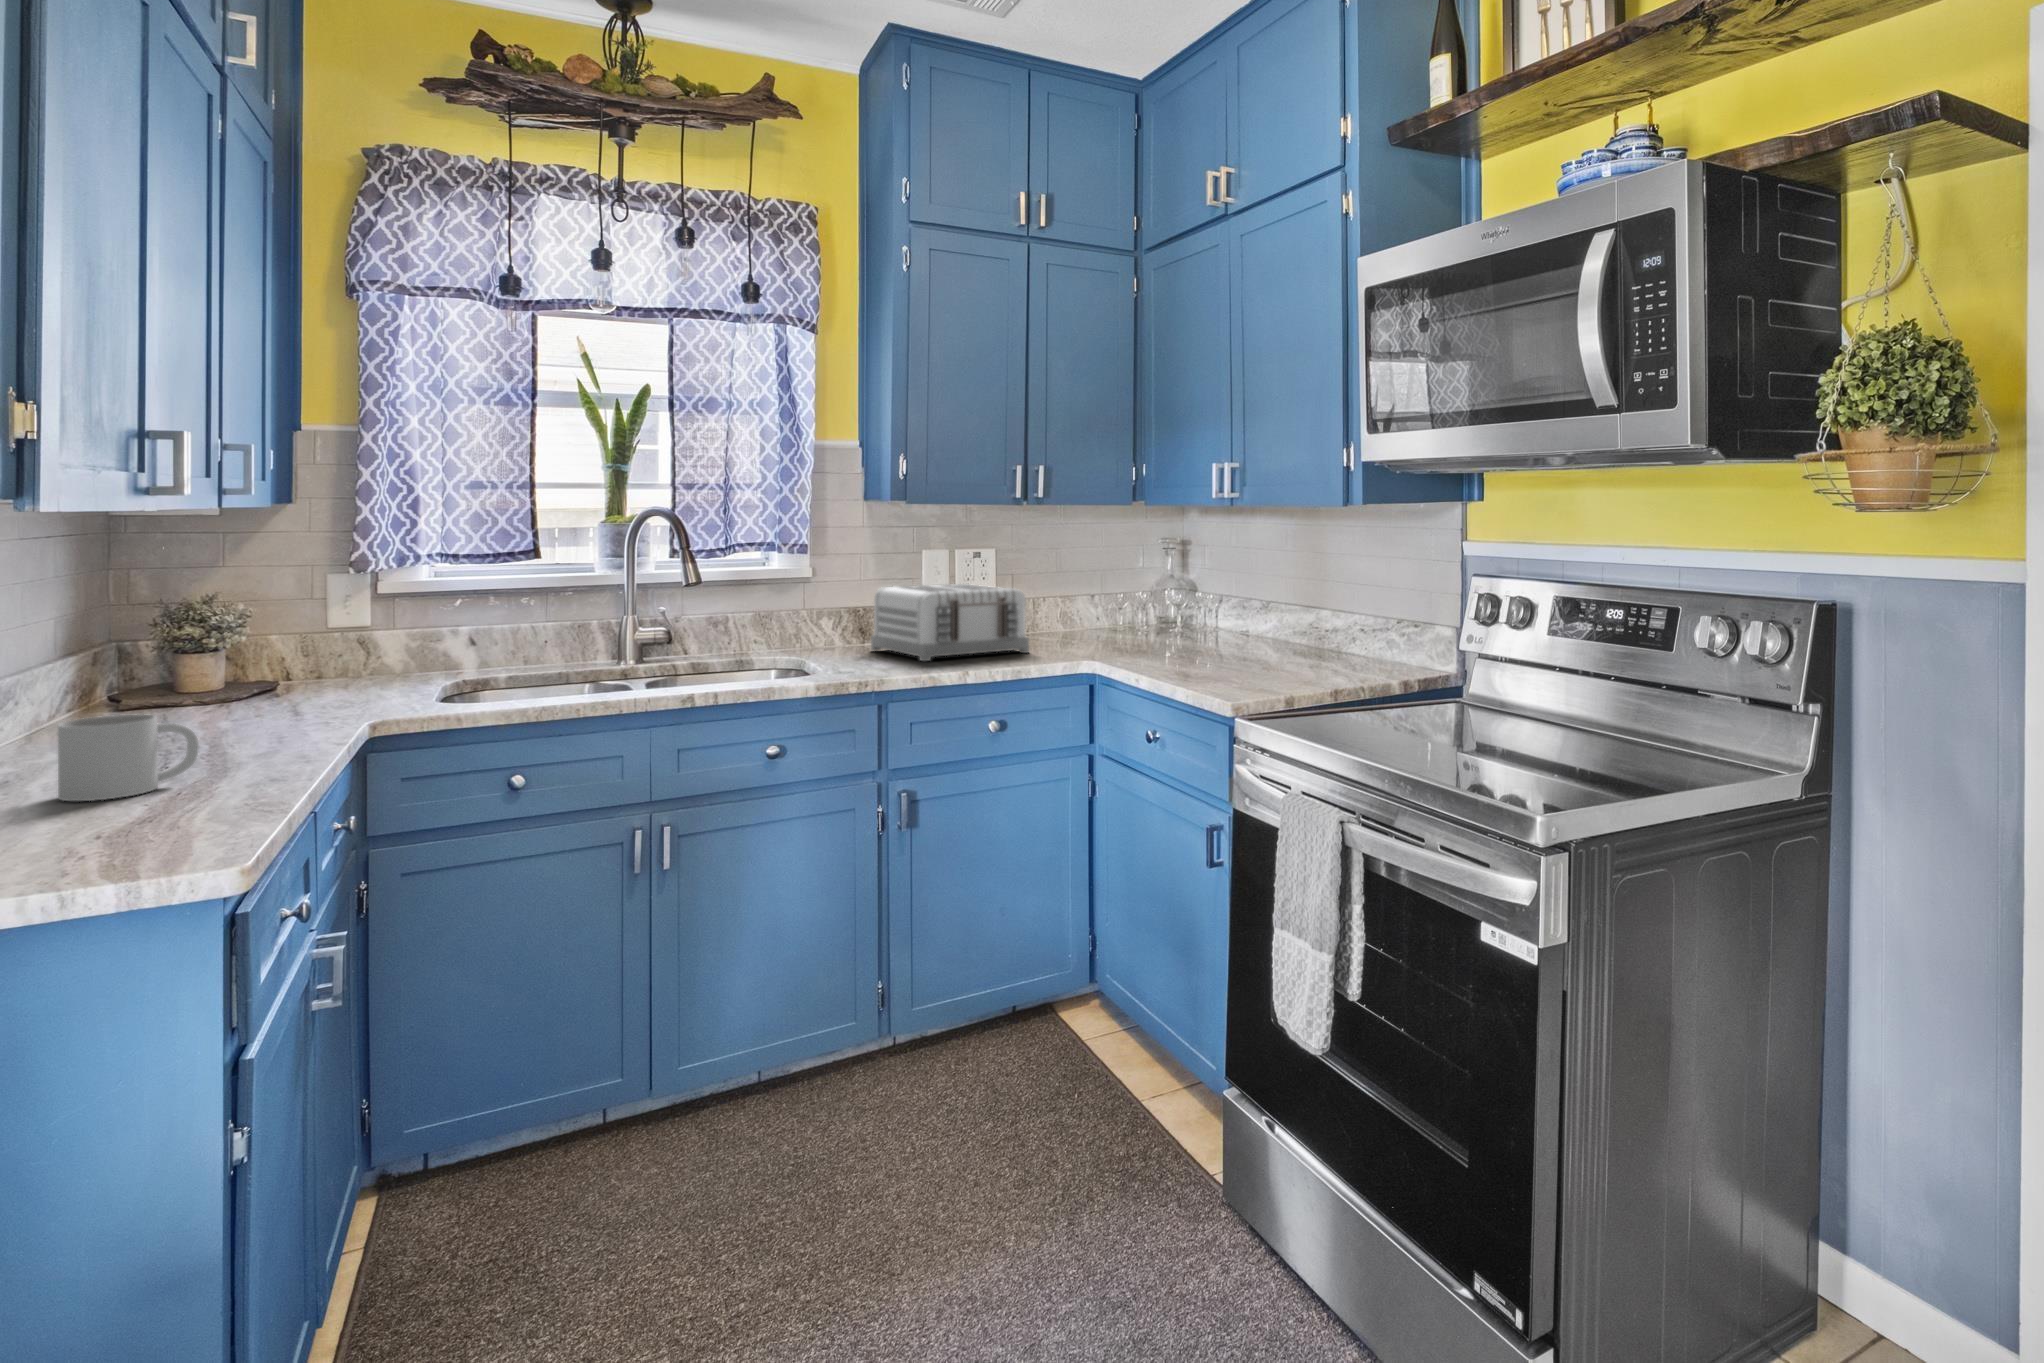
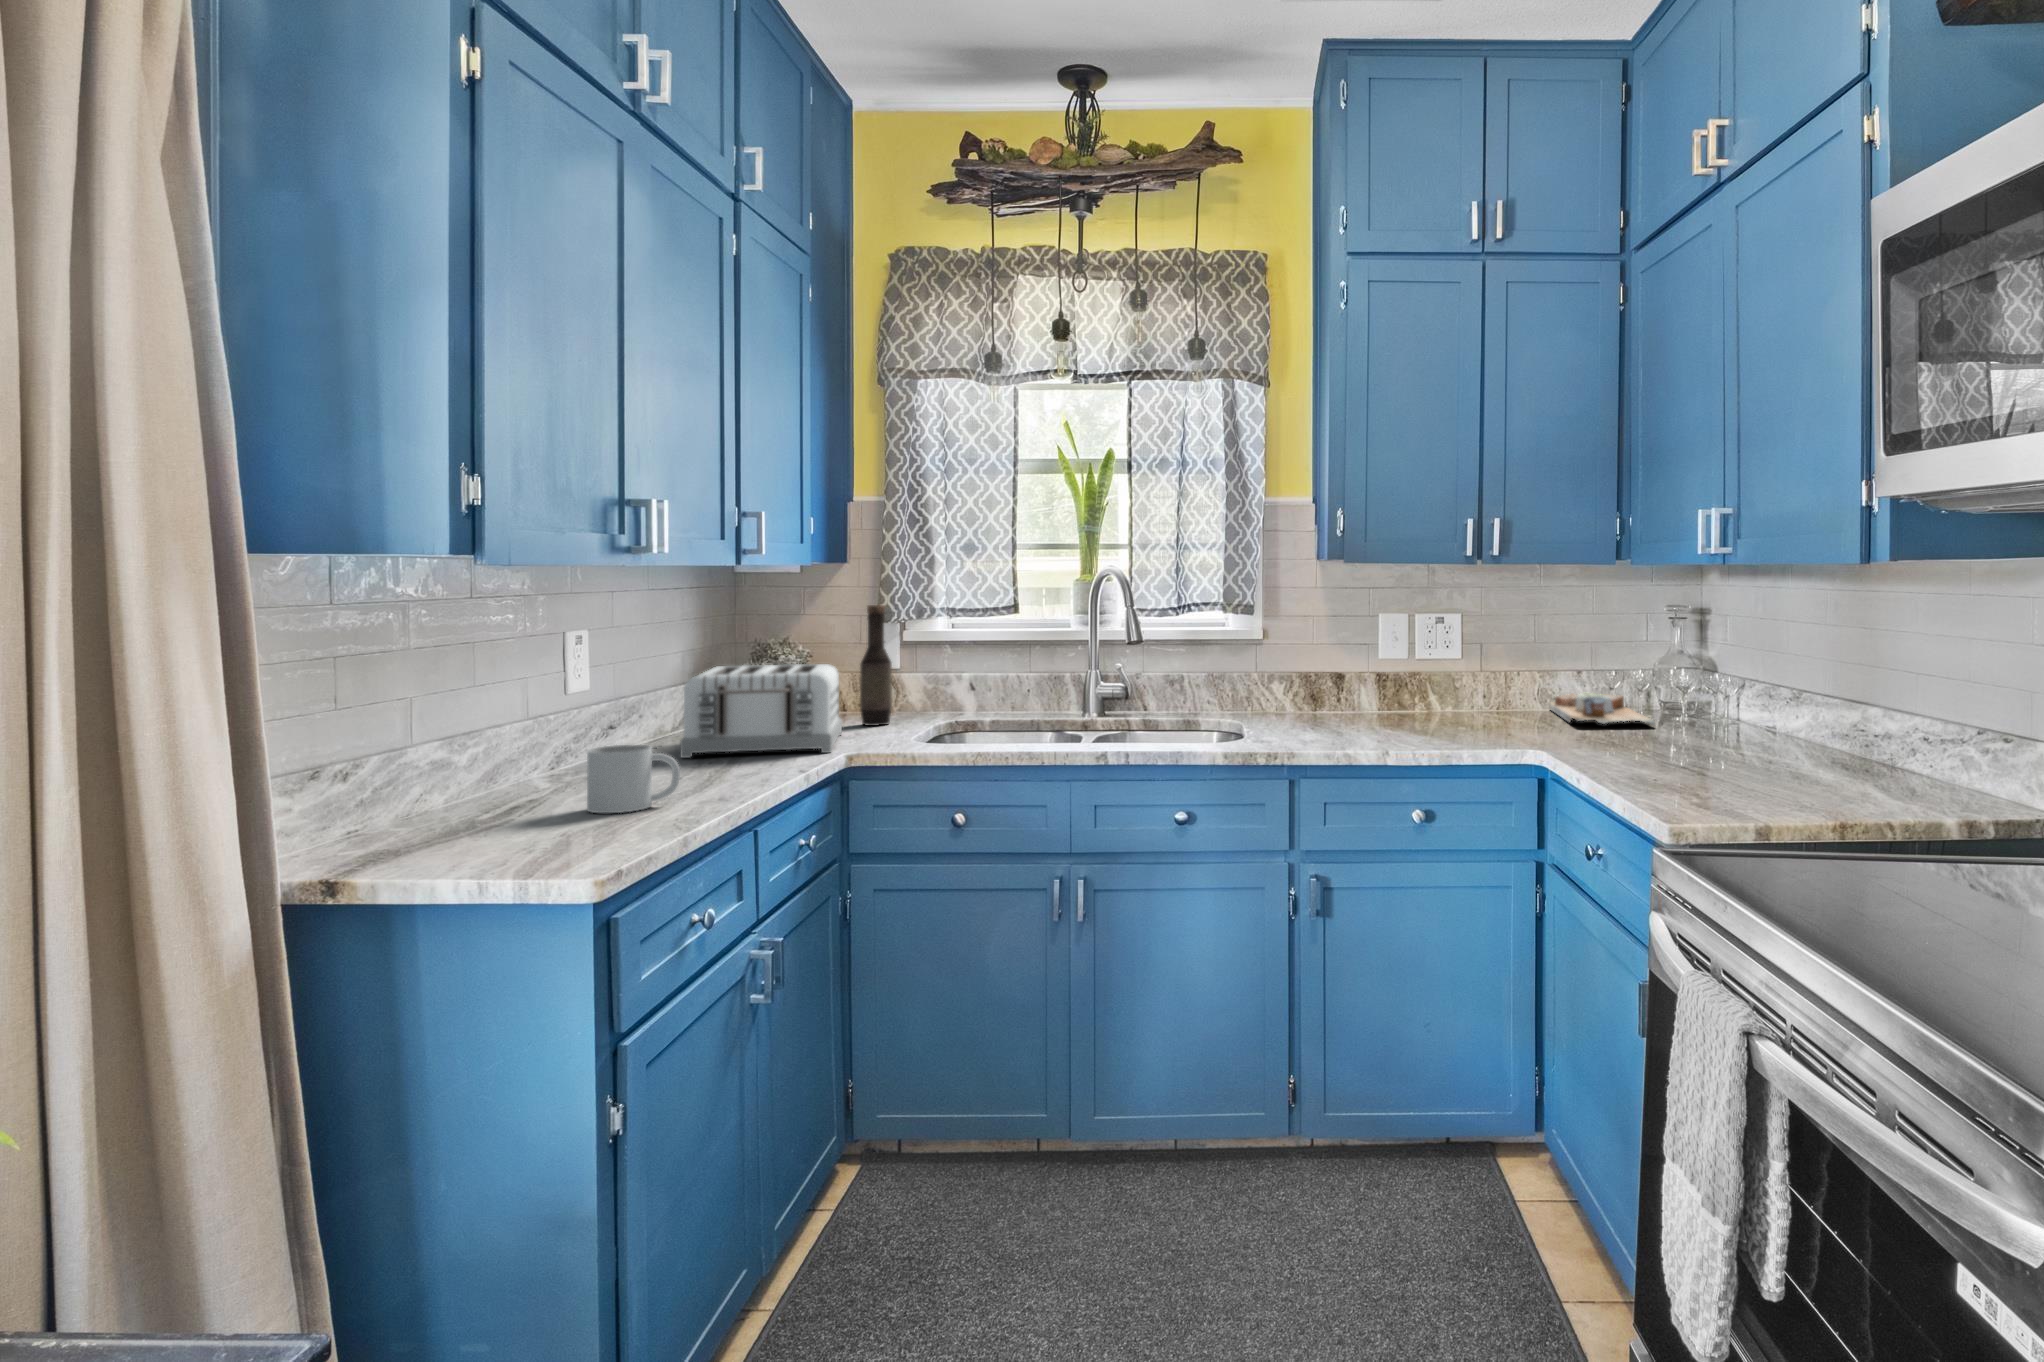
bottle: none [341,547,383,683] -> present [860,605,892,726]
toaster: present [871,584,1029,661] -> present [680,664,842,758]
cutting board: none [1075,620,1179,646] -> present [1549,693,1655,726]

